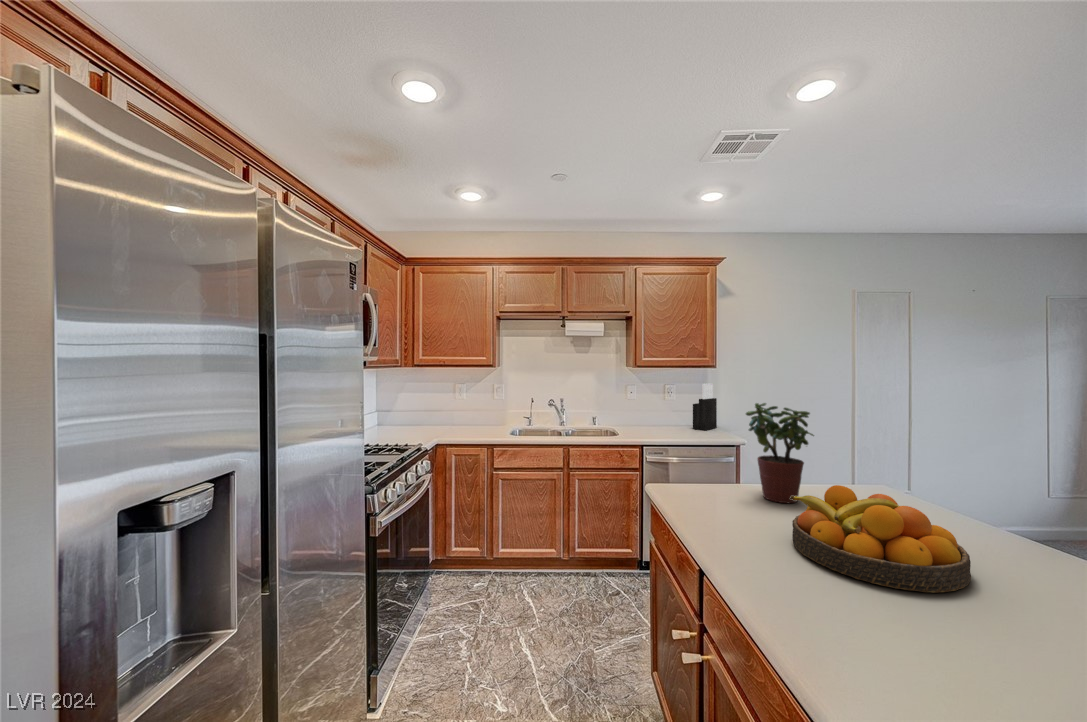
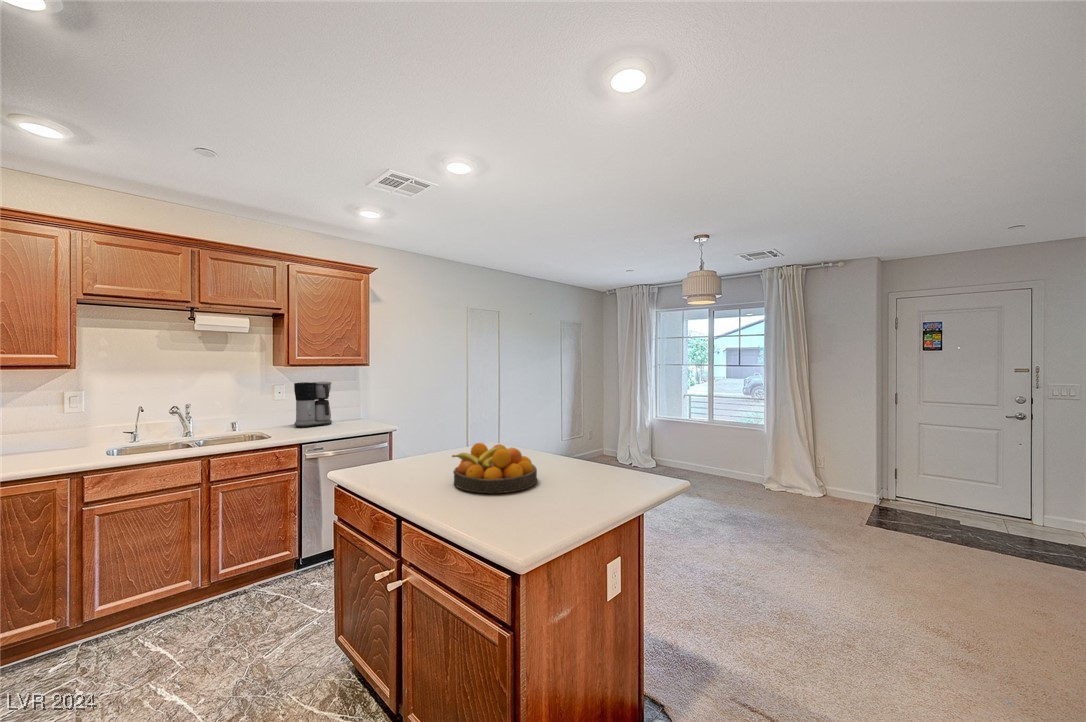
knife block: present [693,383,717,430] -> none [347,380,369,423]
coffee maker: none [643,384,678,429] -> present [294,381,332,428]
potted plant: present [746,403,814,503] -> none [416,394,460,465]

